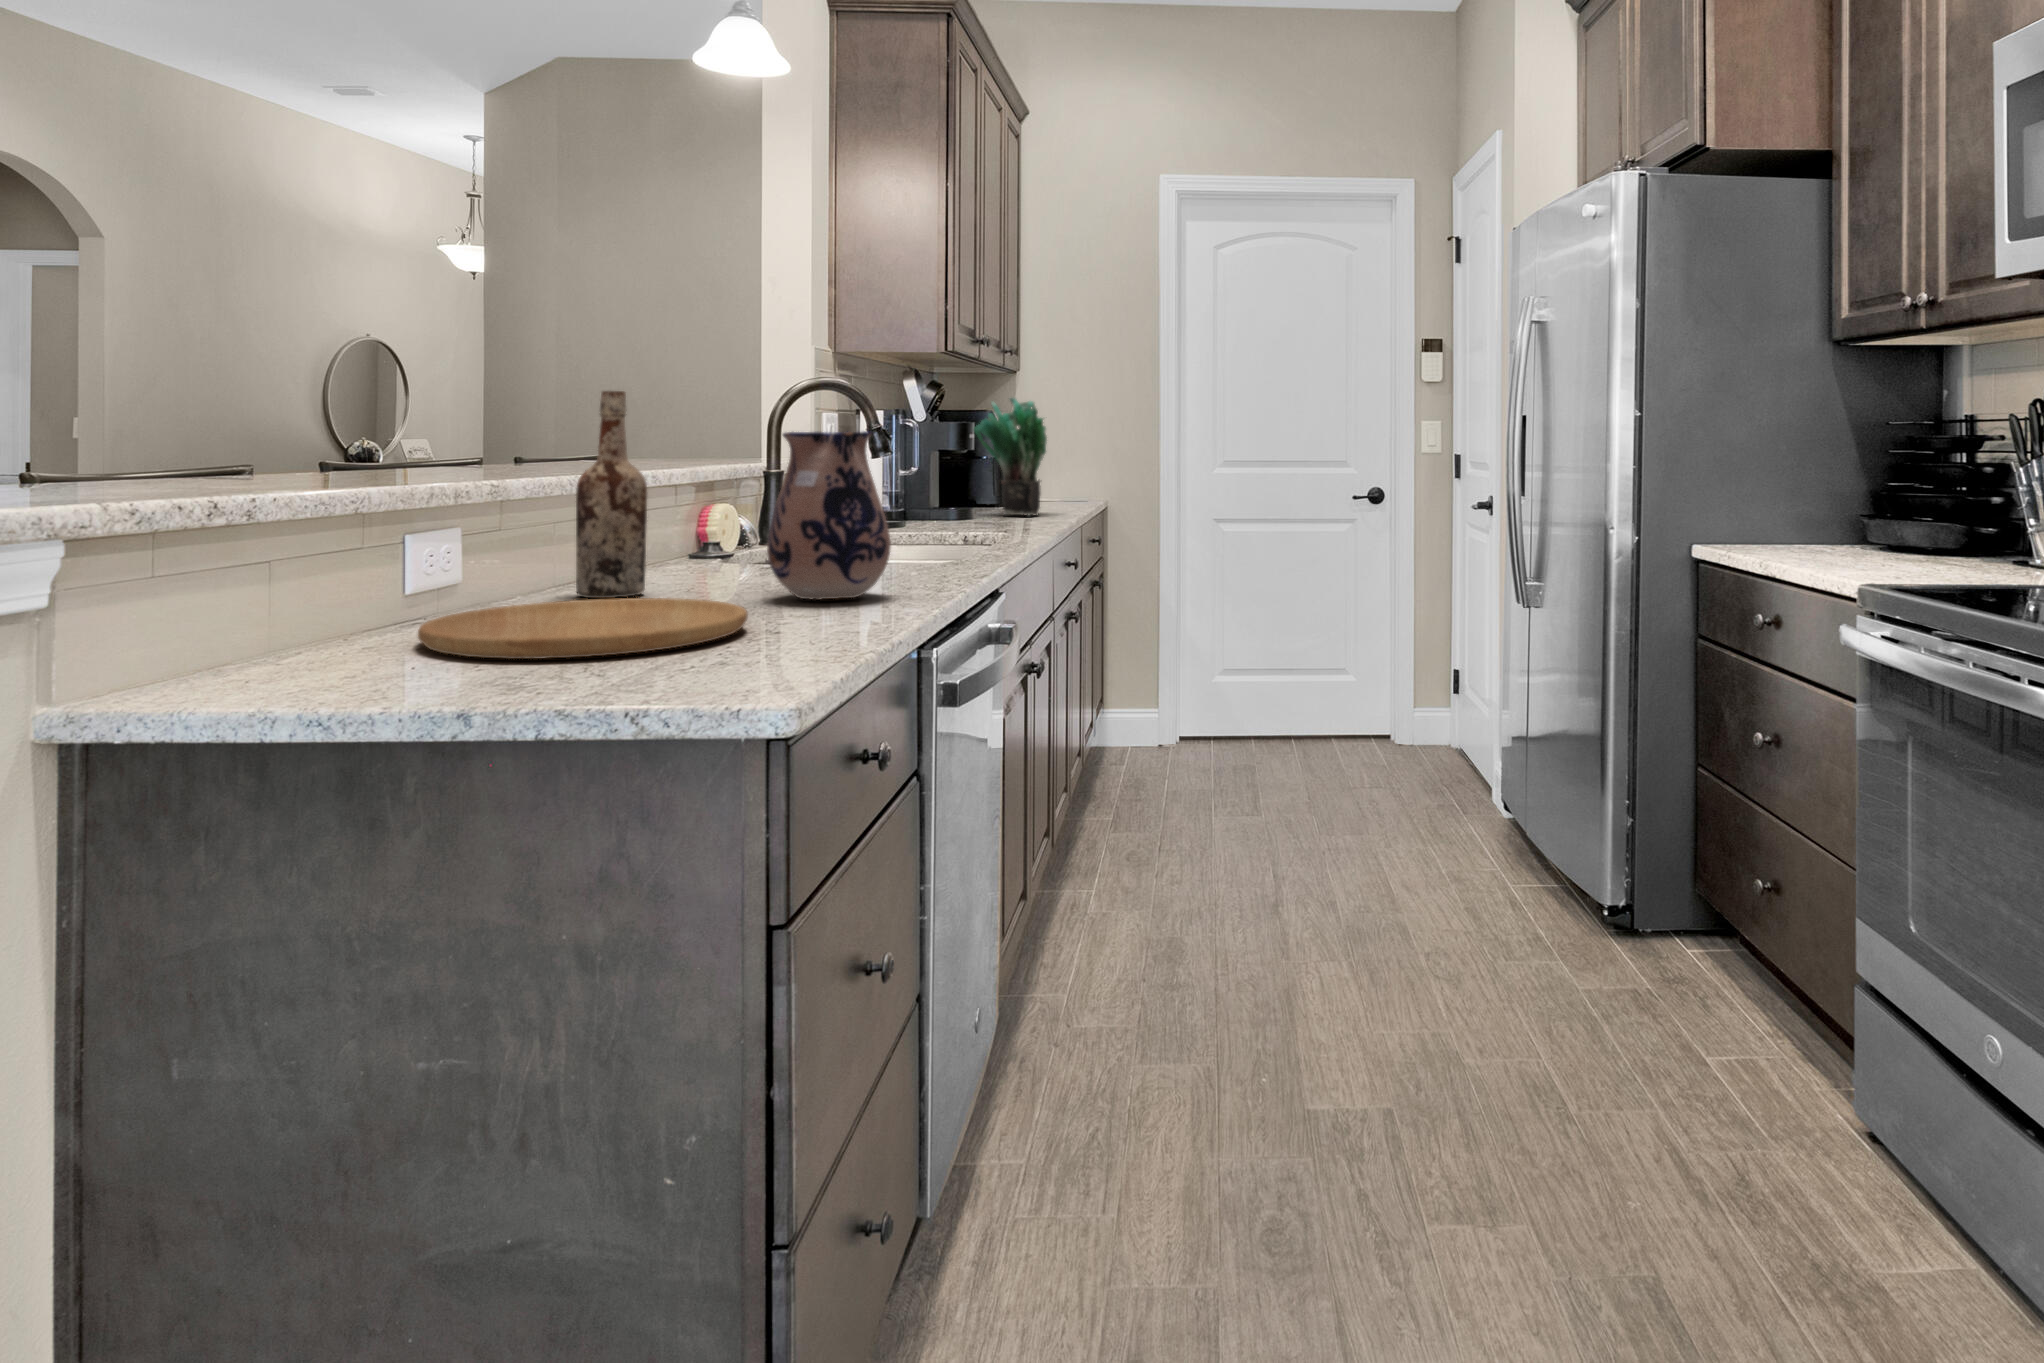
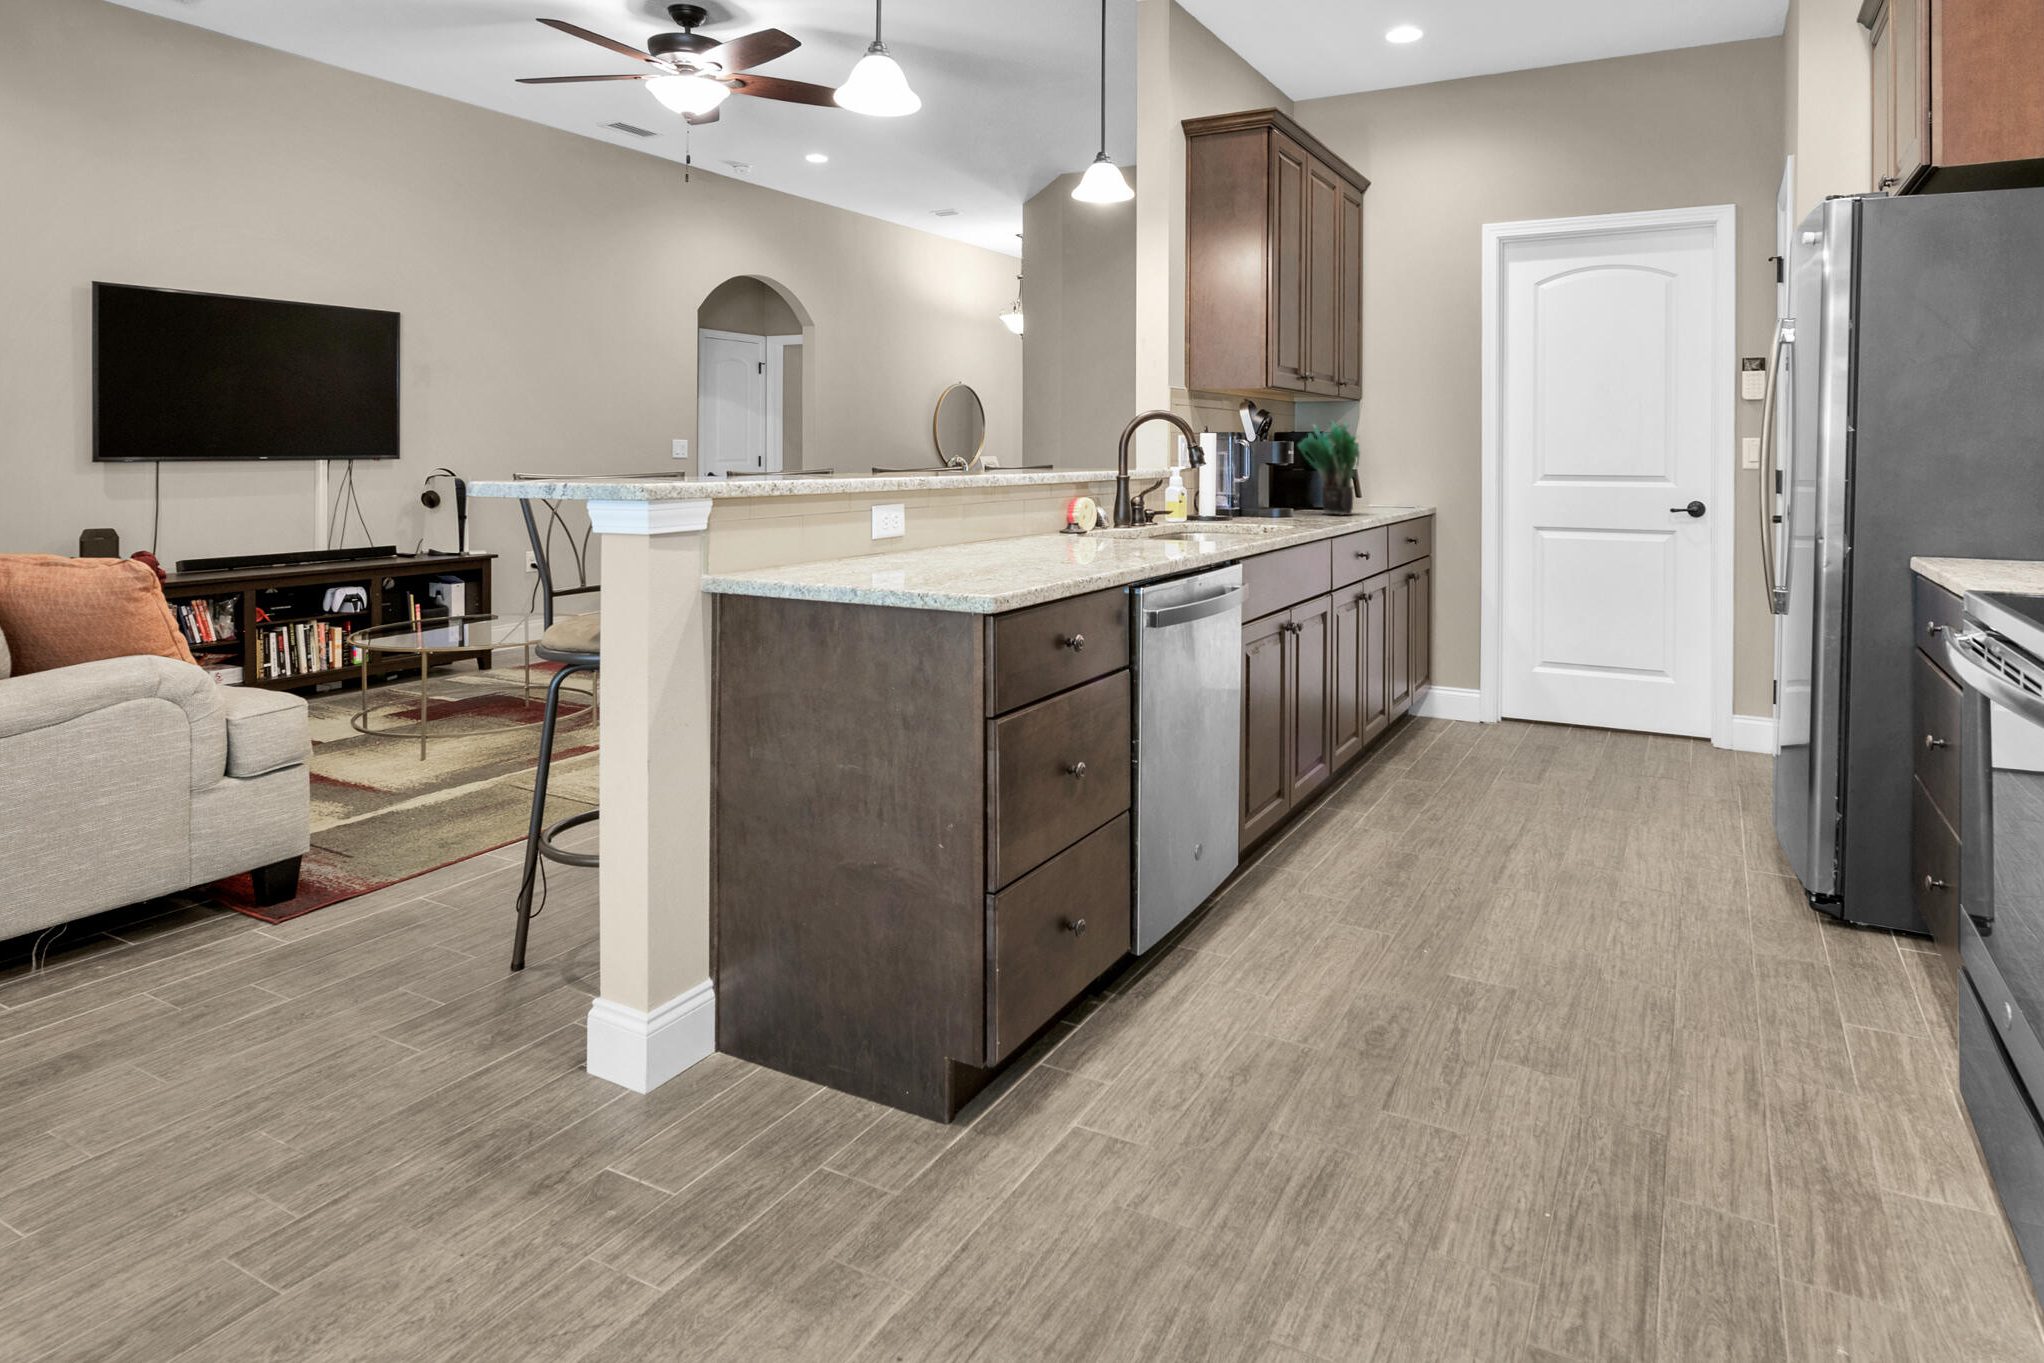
wine bottle: present [576,391,647,598] -> none [967,422,1006,548]
ceramic pitcher: present [767,431,891,600] -> none [1065,447,1141,555]
cutting board: present [418,598,748,659] -> none [863,546,1031,571]

